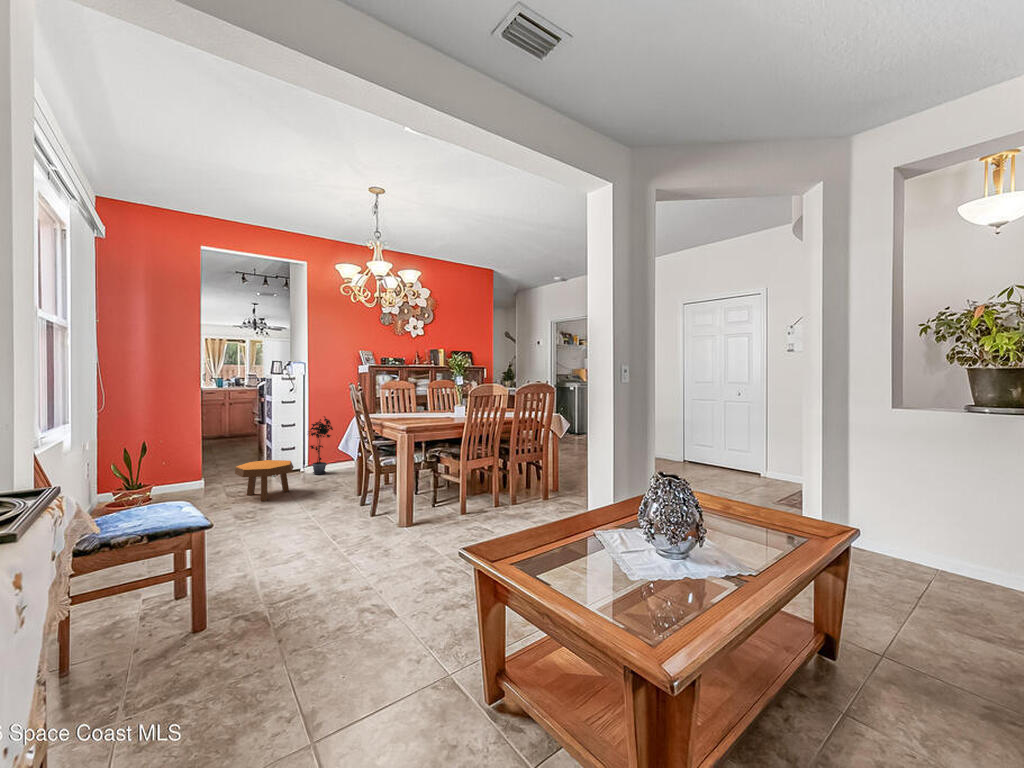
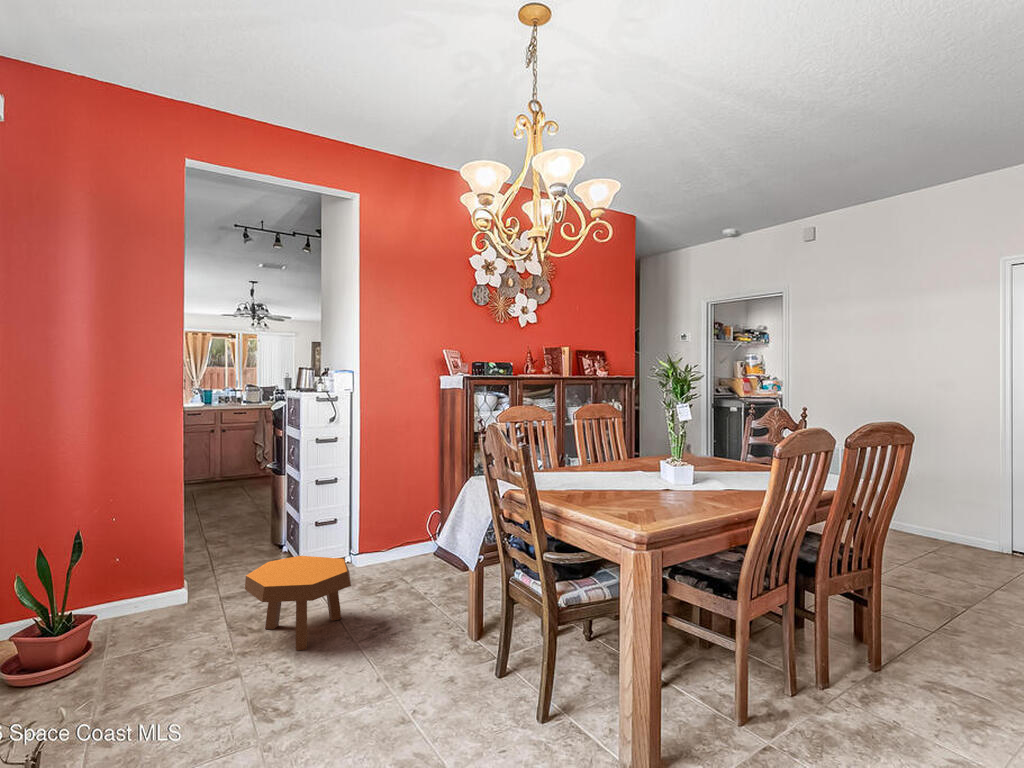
potted plant: present [310,416,333,474] -> none [359,466,407,571]

